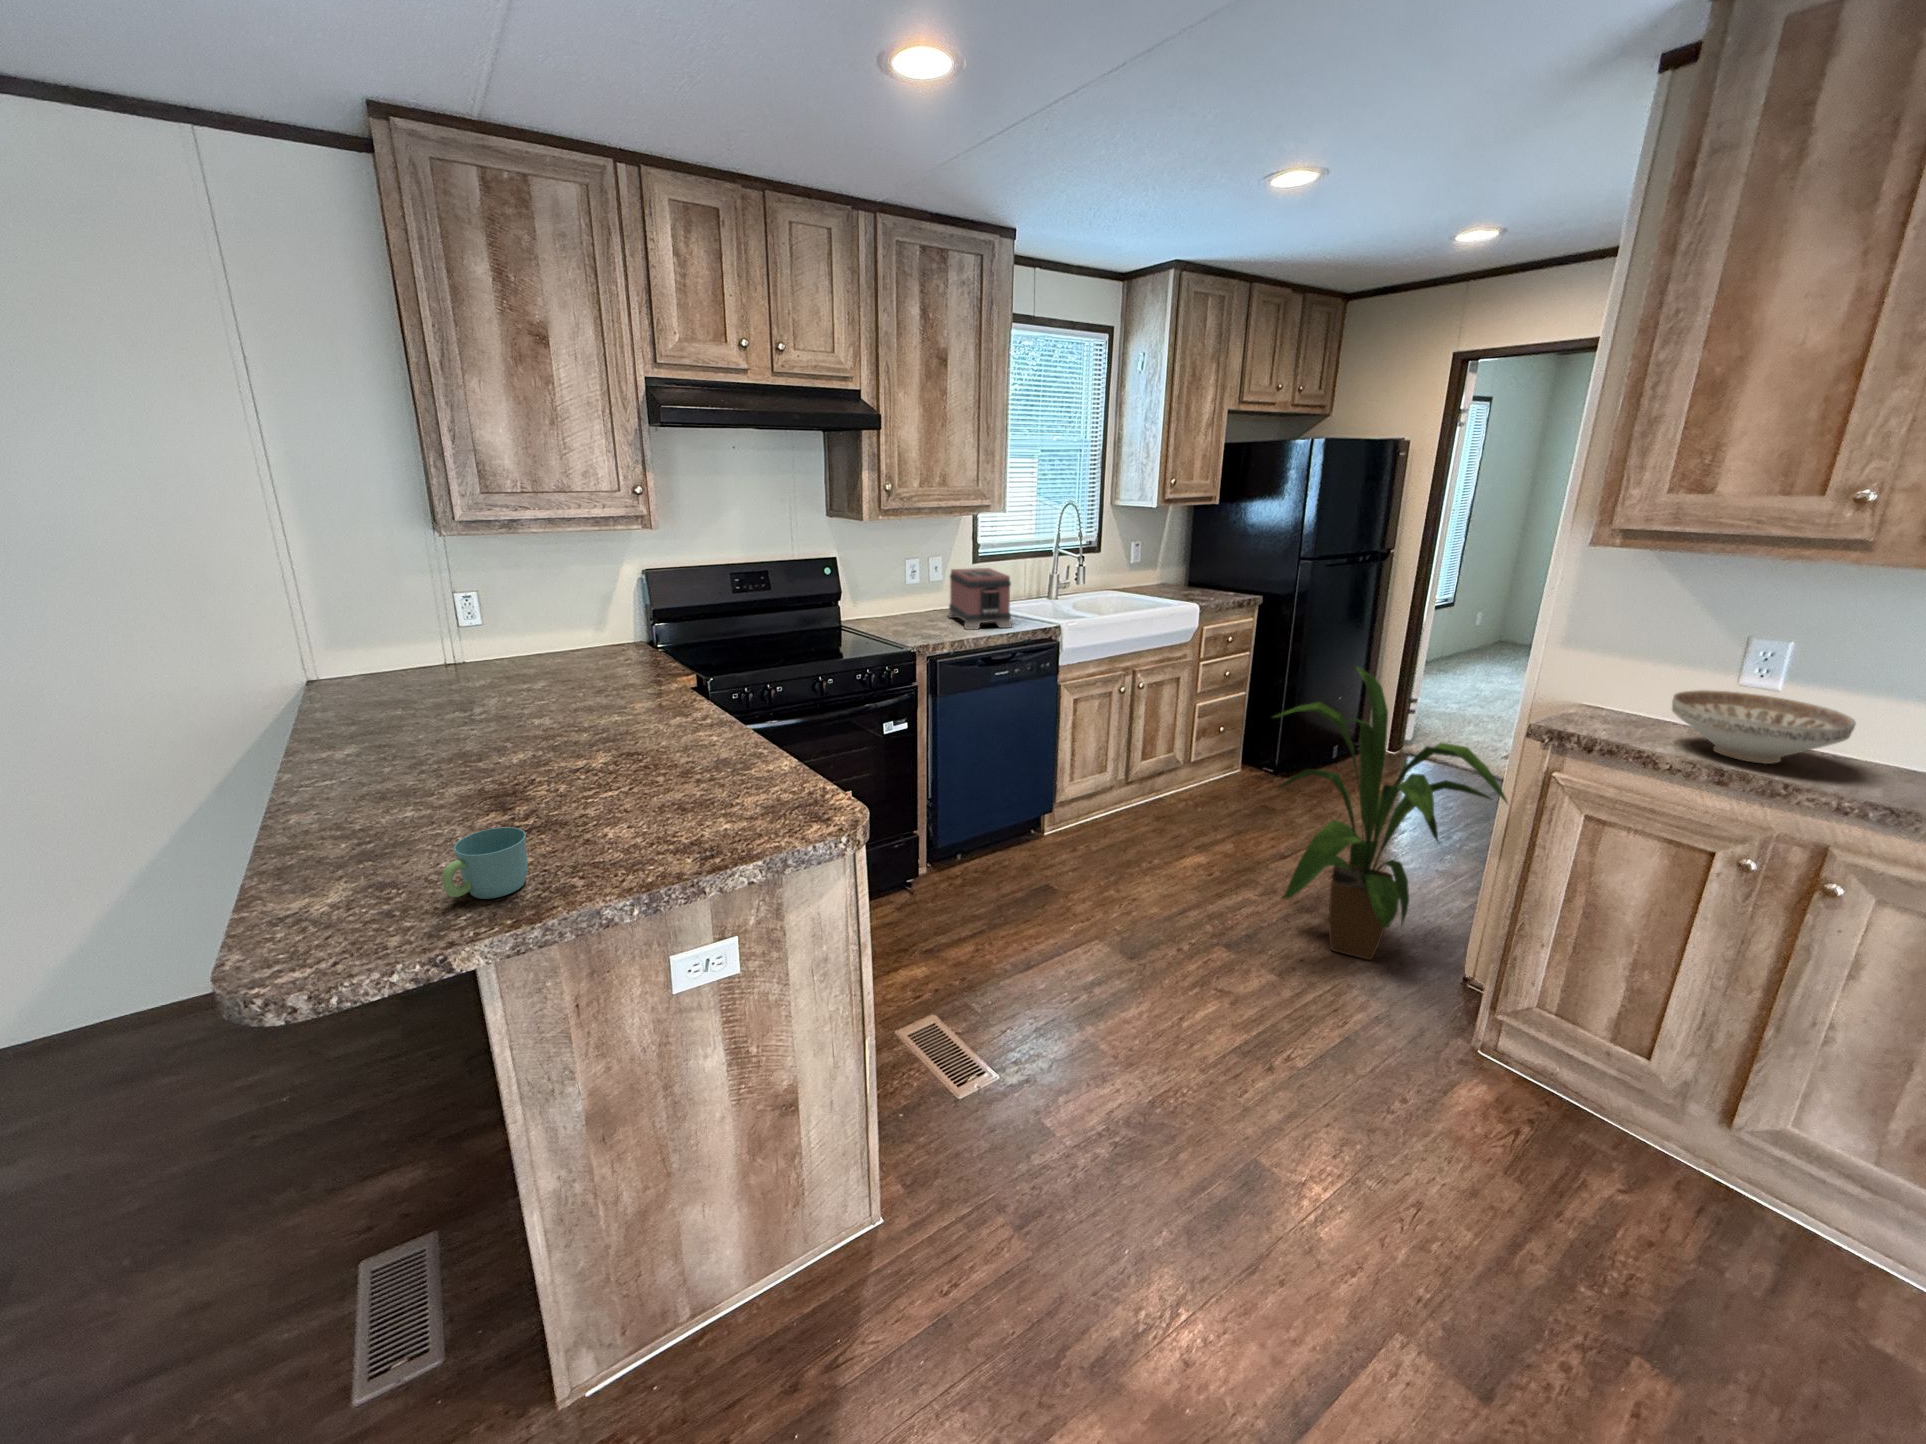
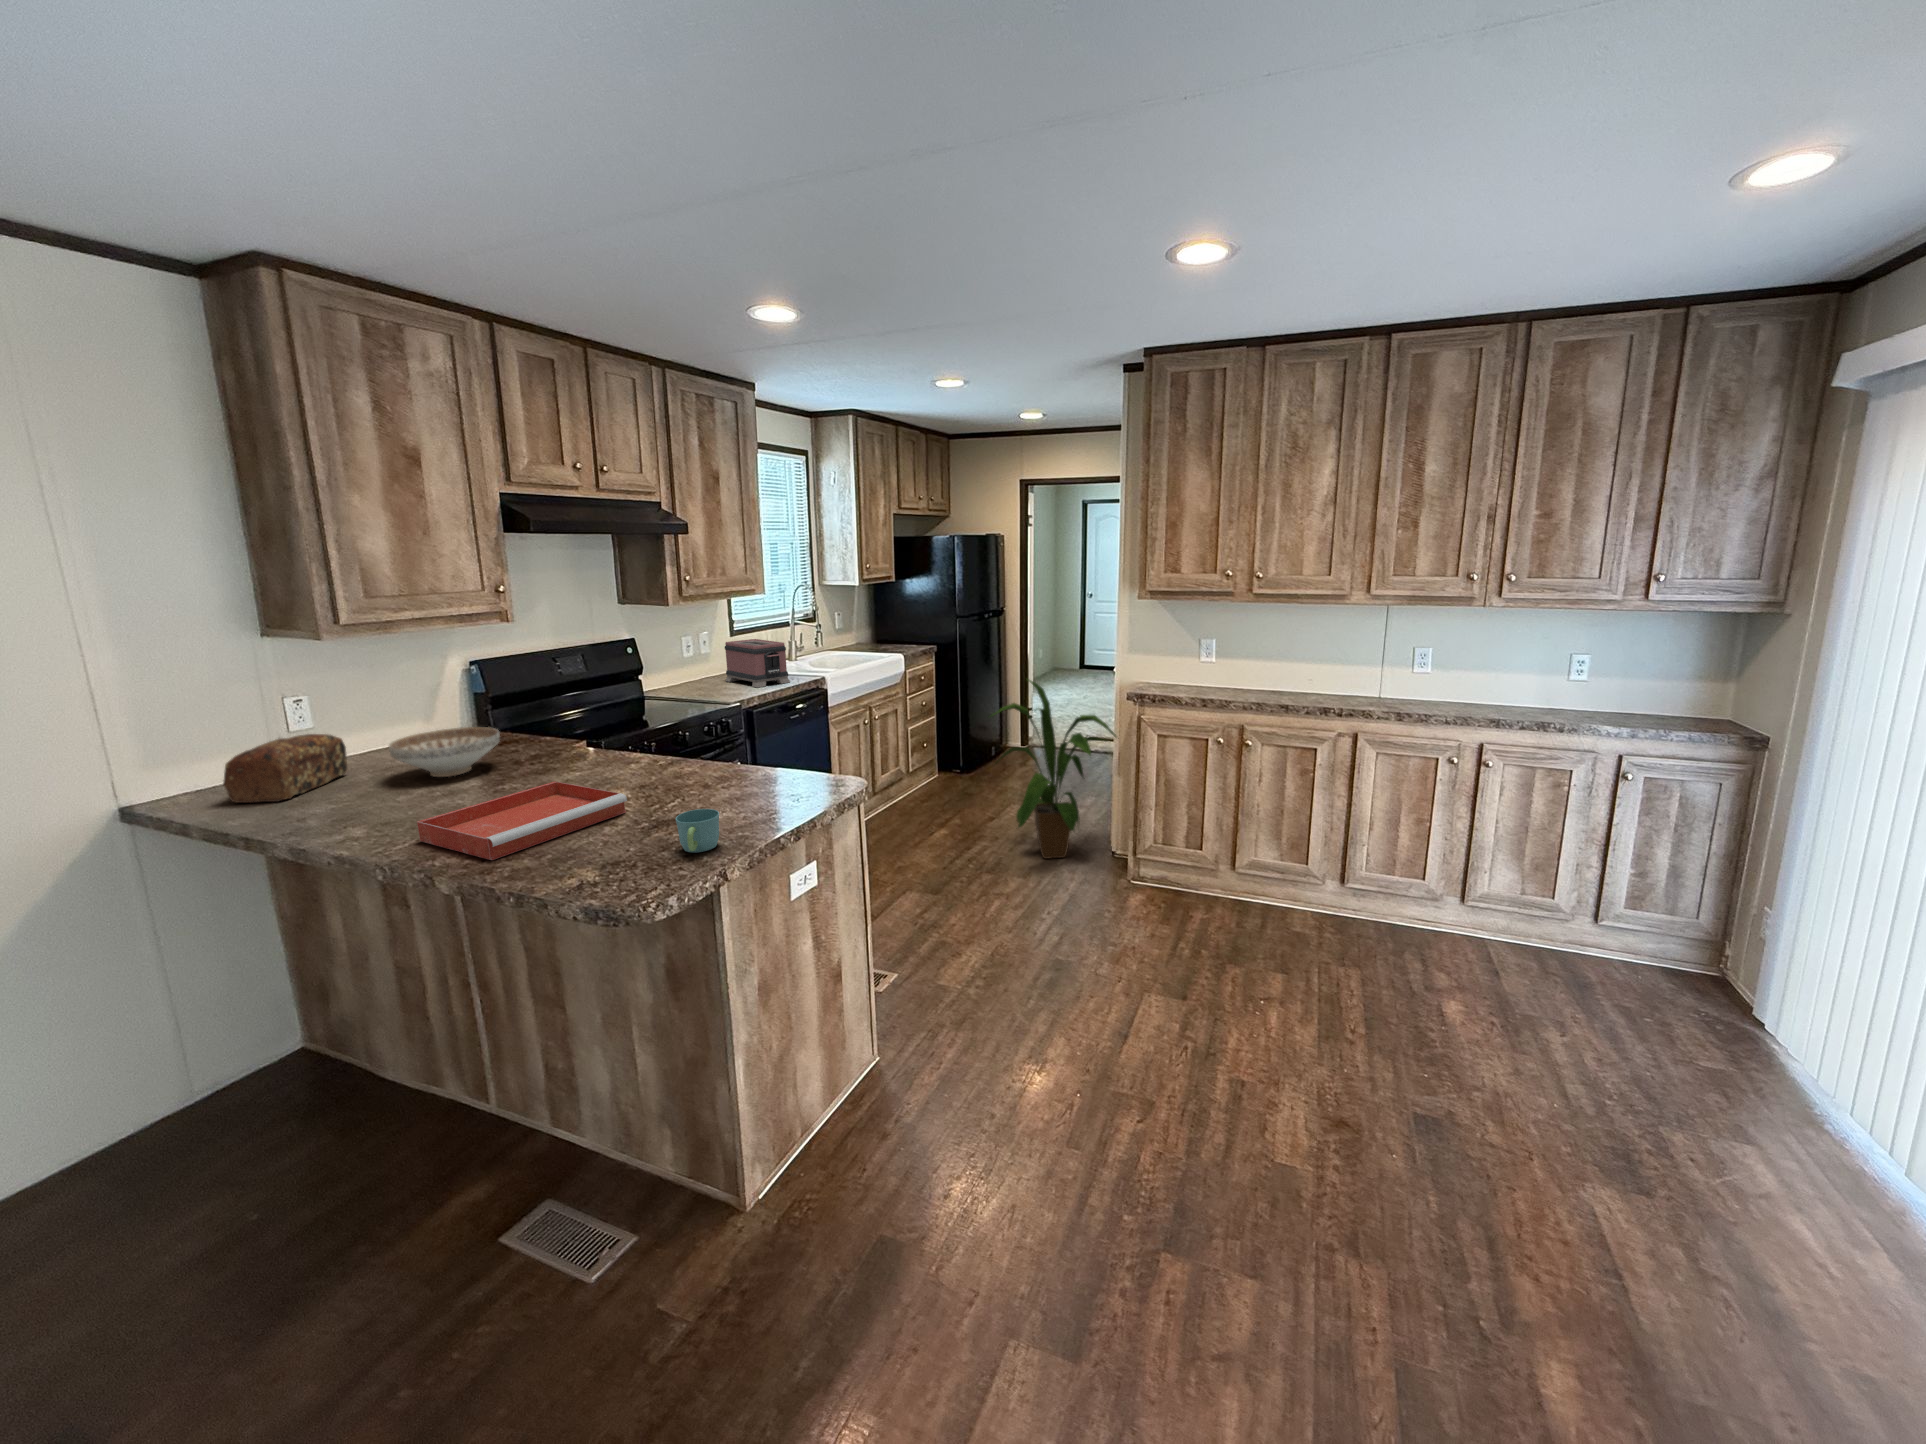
bread loaf: none [362,630,485,695] -> present [223,734,347,803]
decorative bowl: present [1672,690,1856,764] -> present [389,727,500,777]
tray: none [327,728,551,829] -> present [417,782,627,860]

